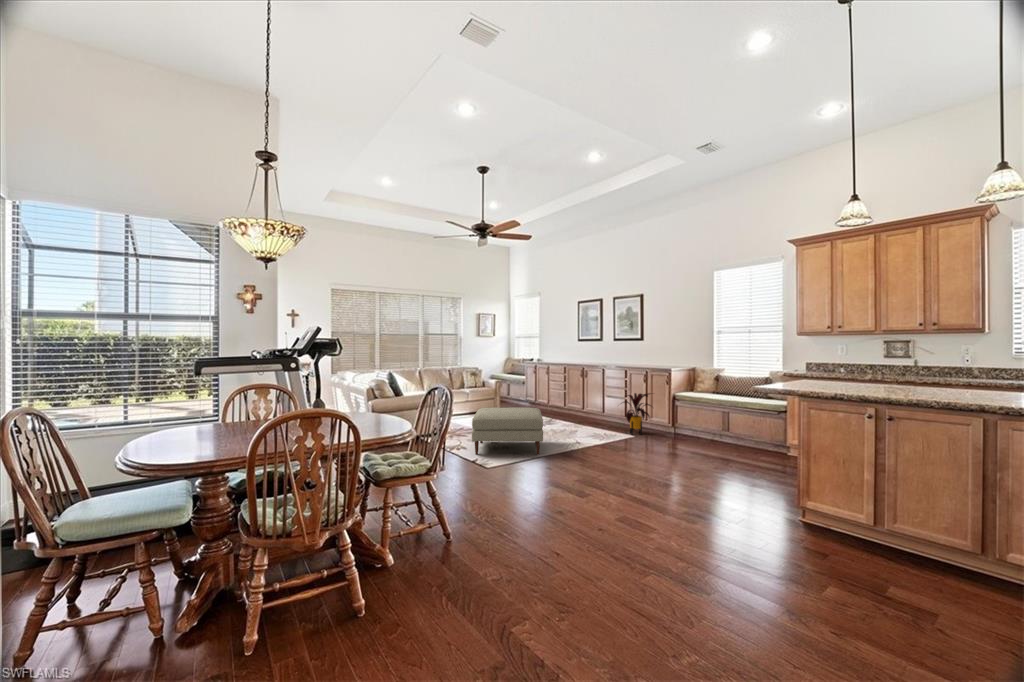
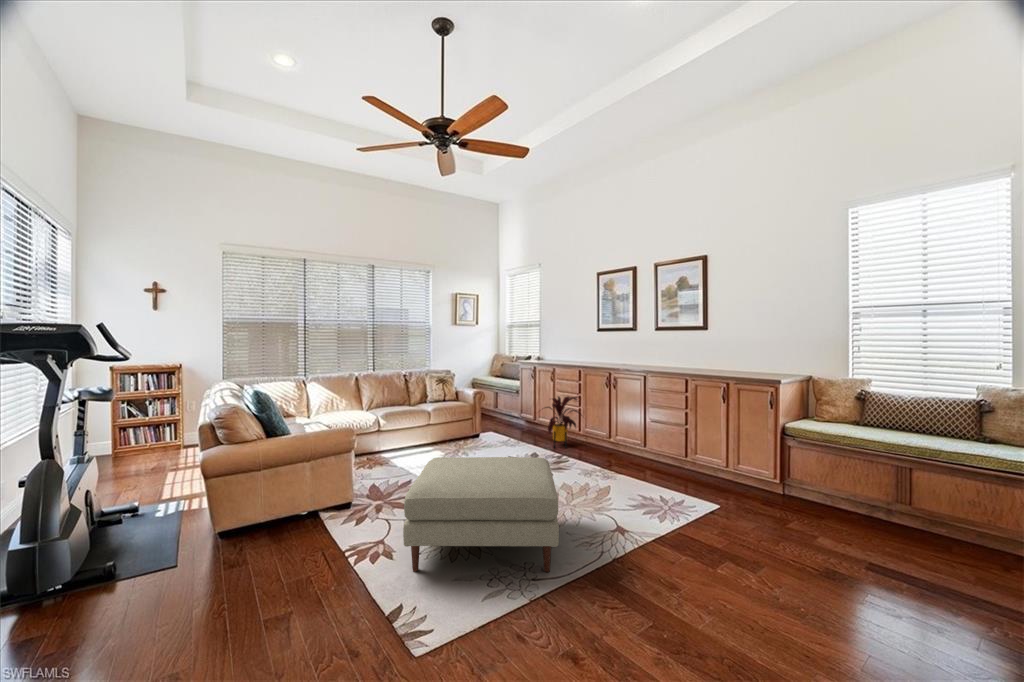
house plant: present [625,393,651,435] -> present [545,397,580,448]

